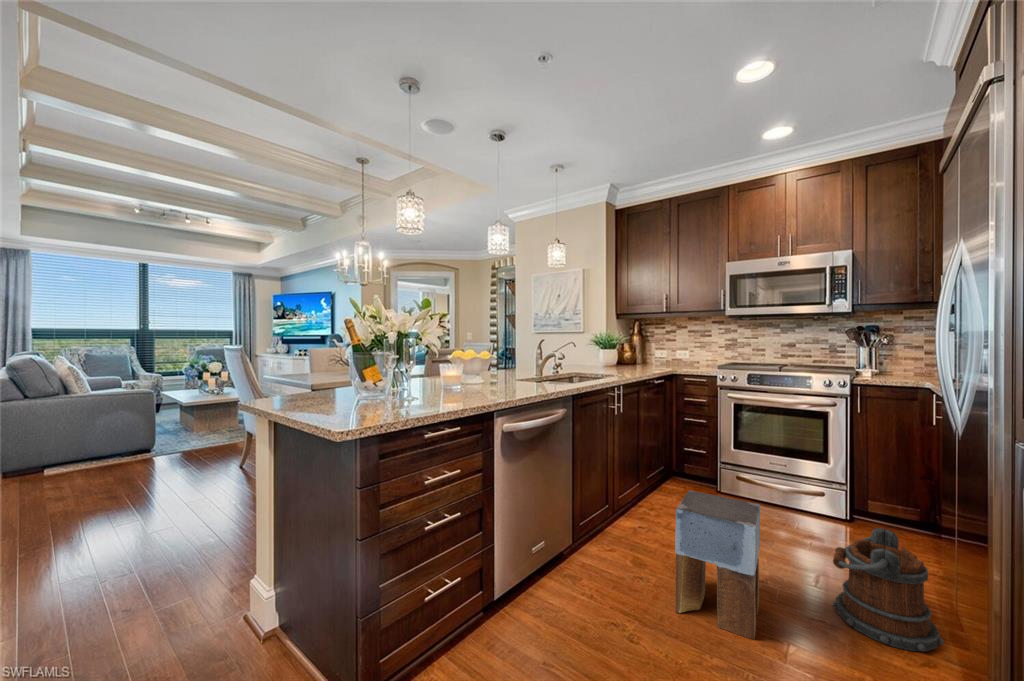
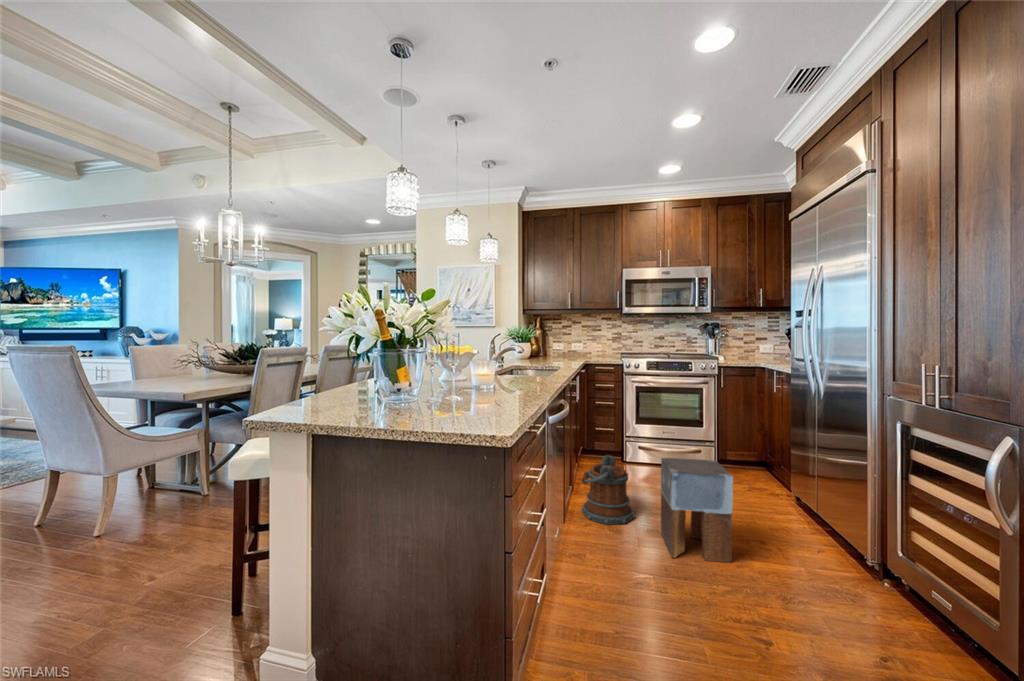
bucket: present [833,528,944,651] -> present [581,455,635,525]

